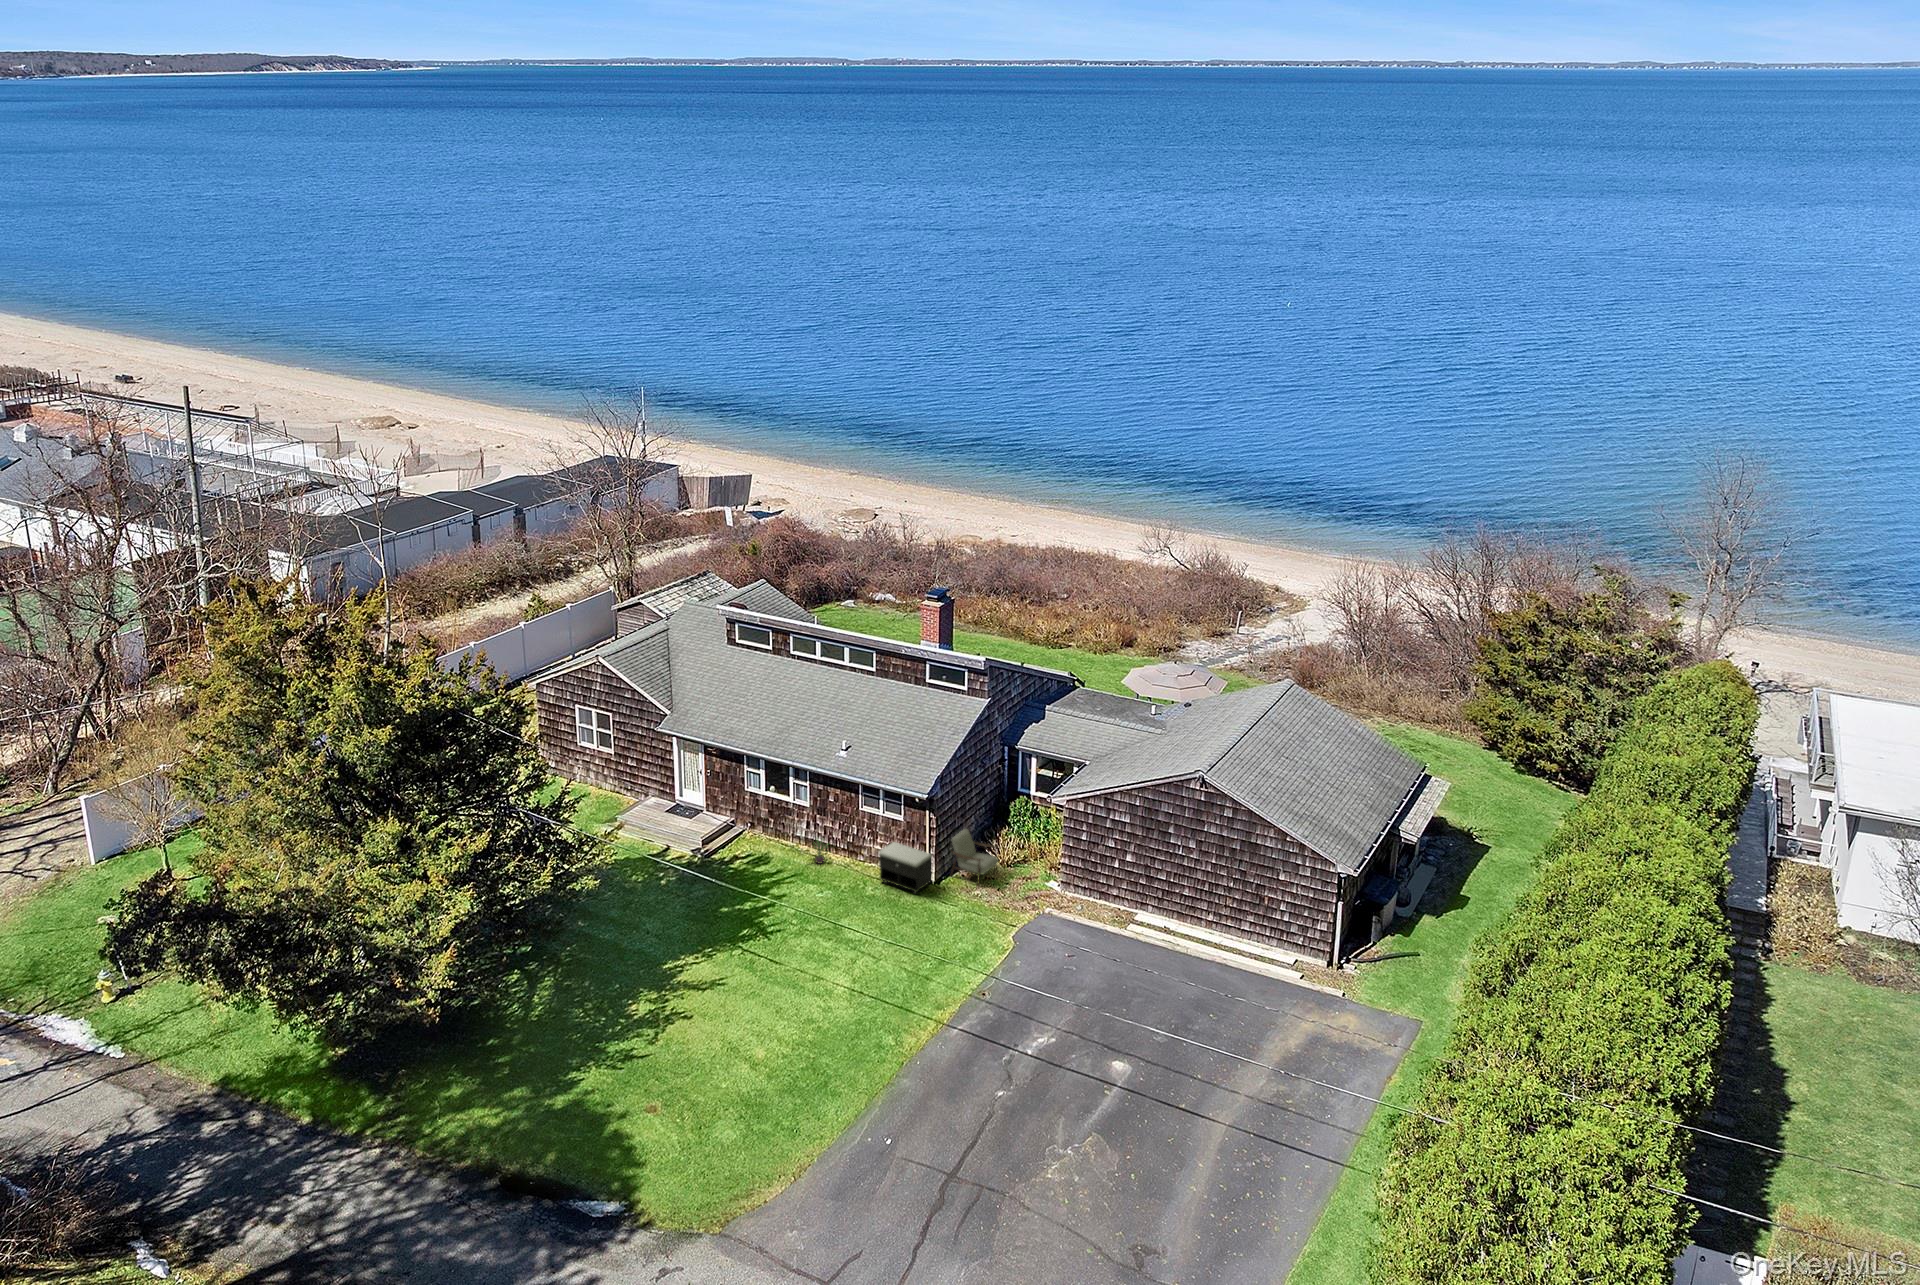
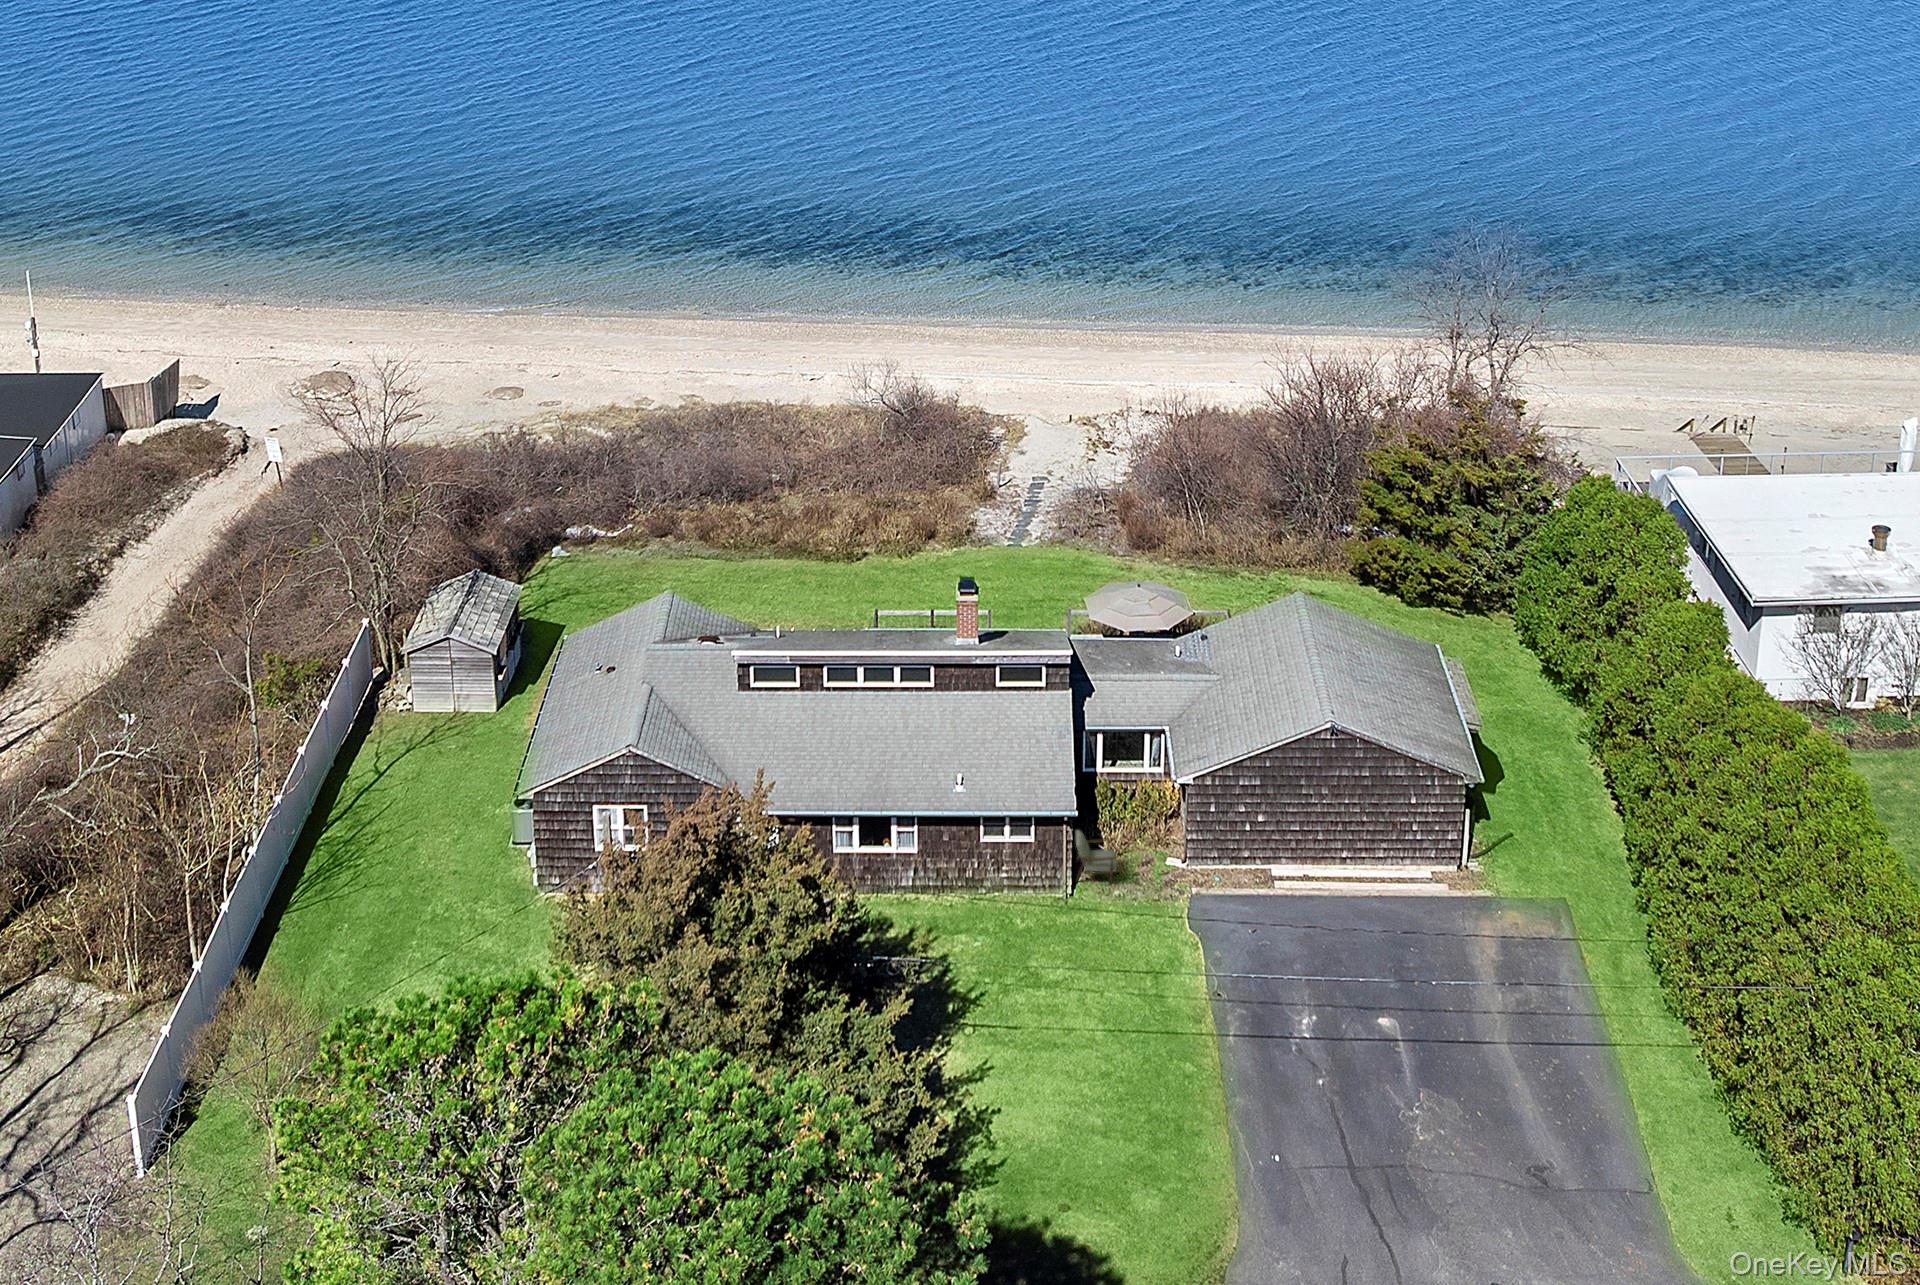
decorative plant: present [814,842,824,864] -> none [927,880,957,908]
storage bench: present [878,842,932,892] -> none [1021,864,1071,910]

